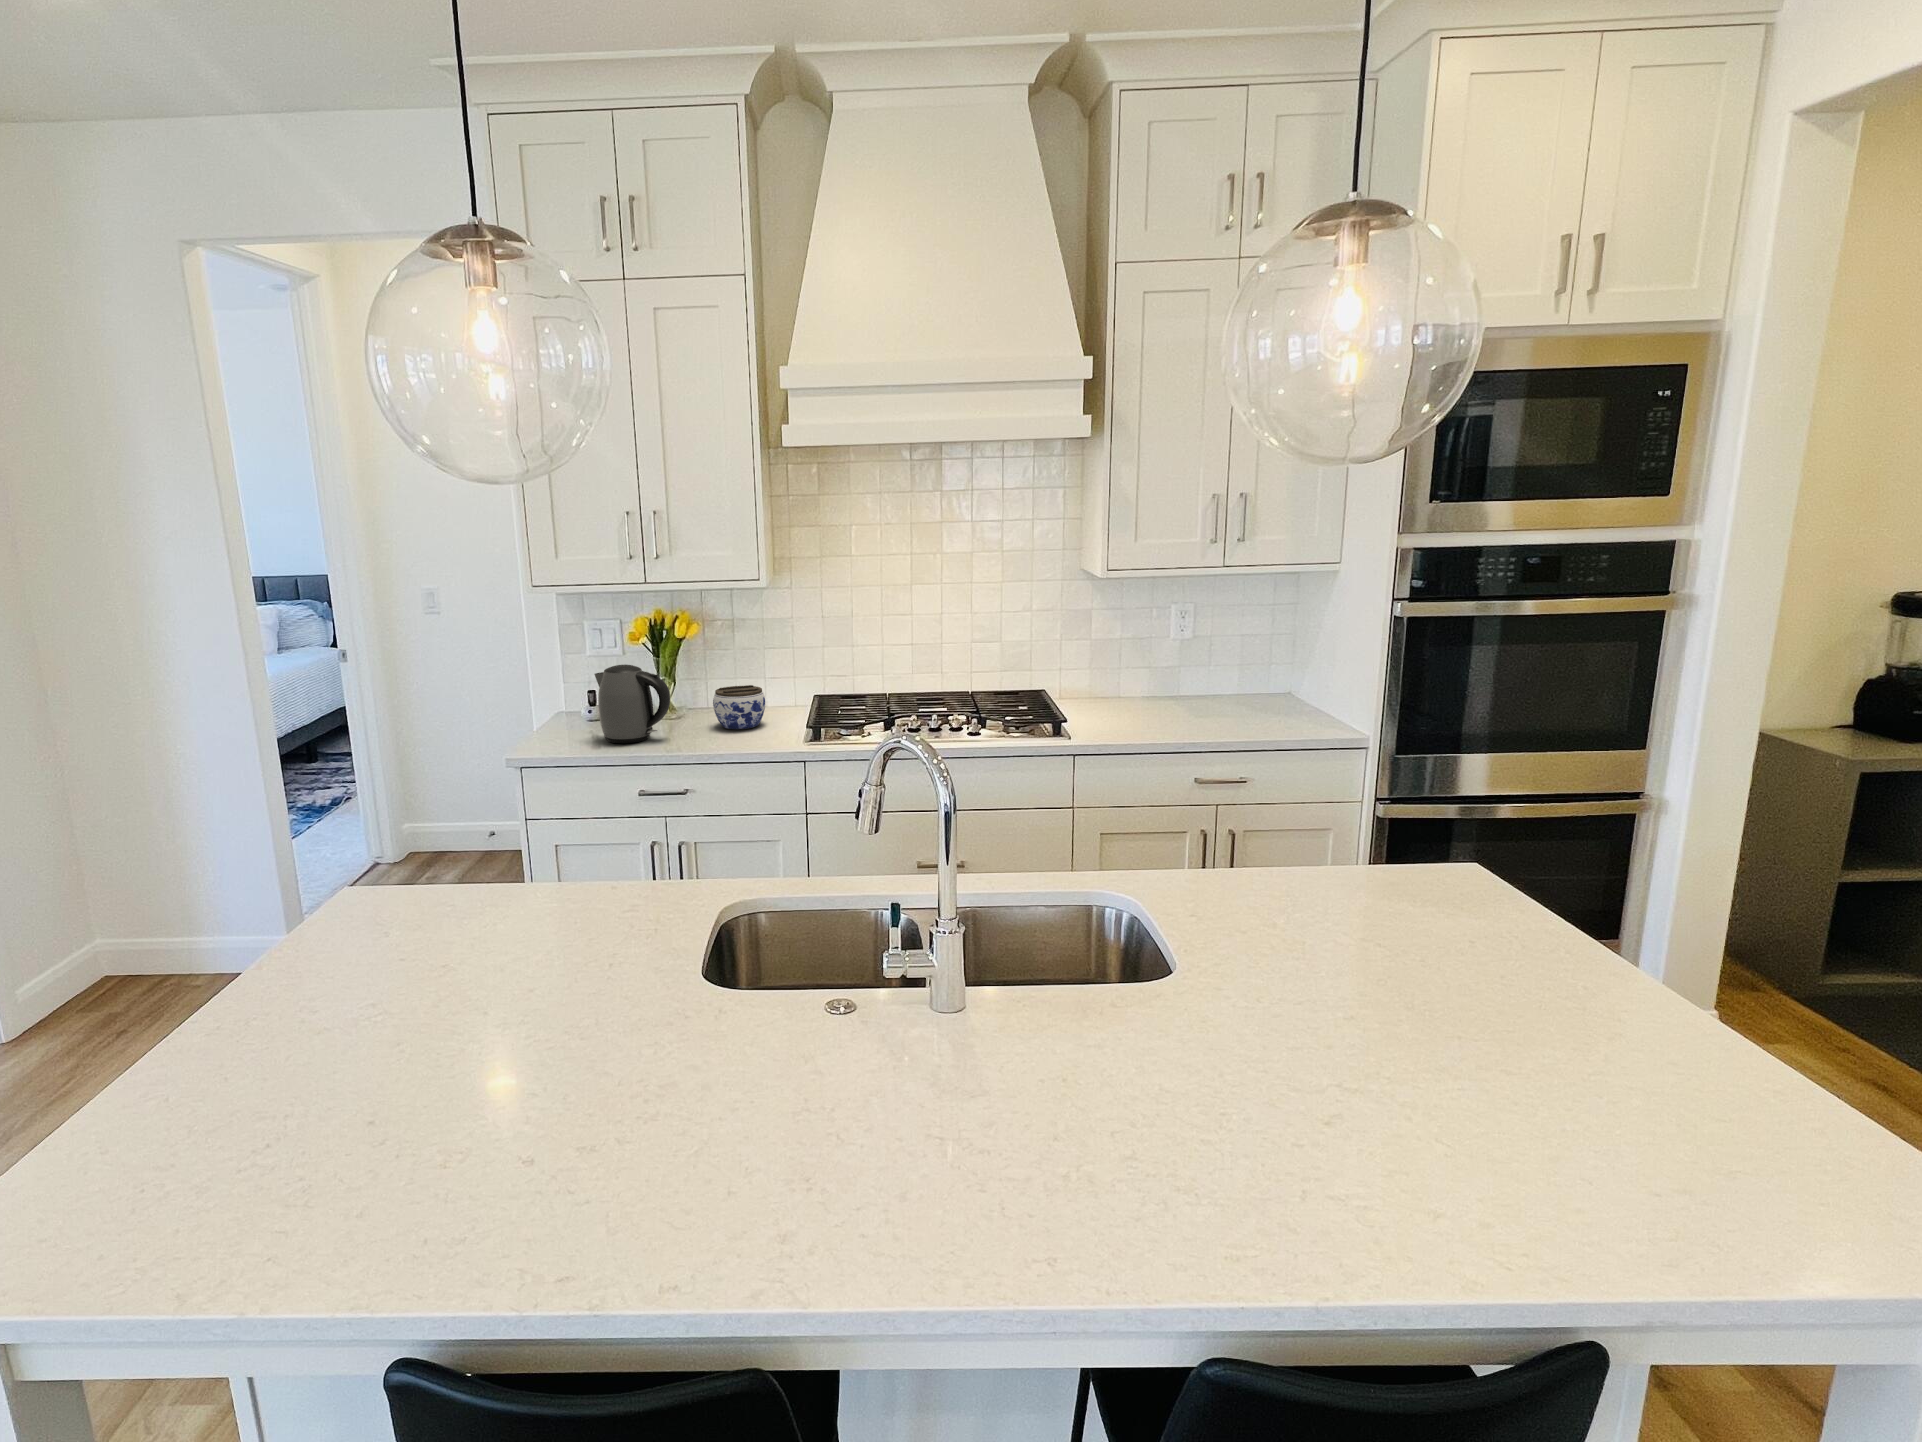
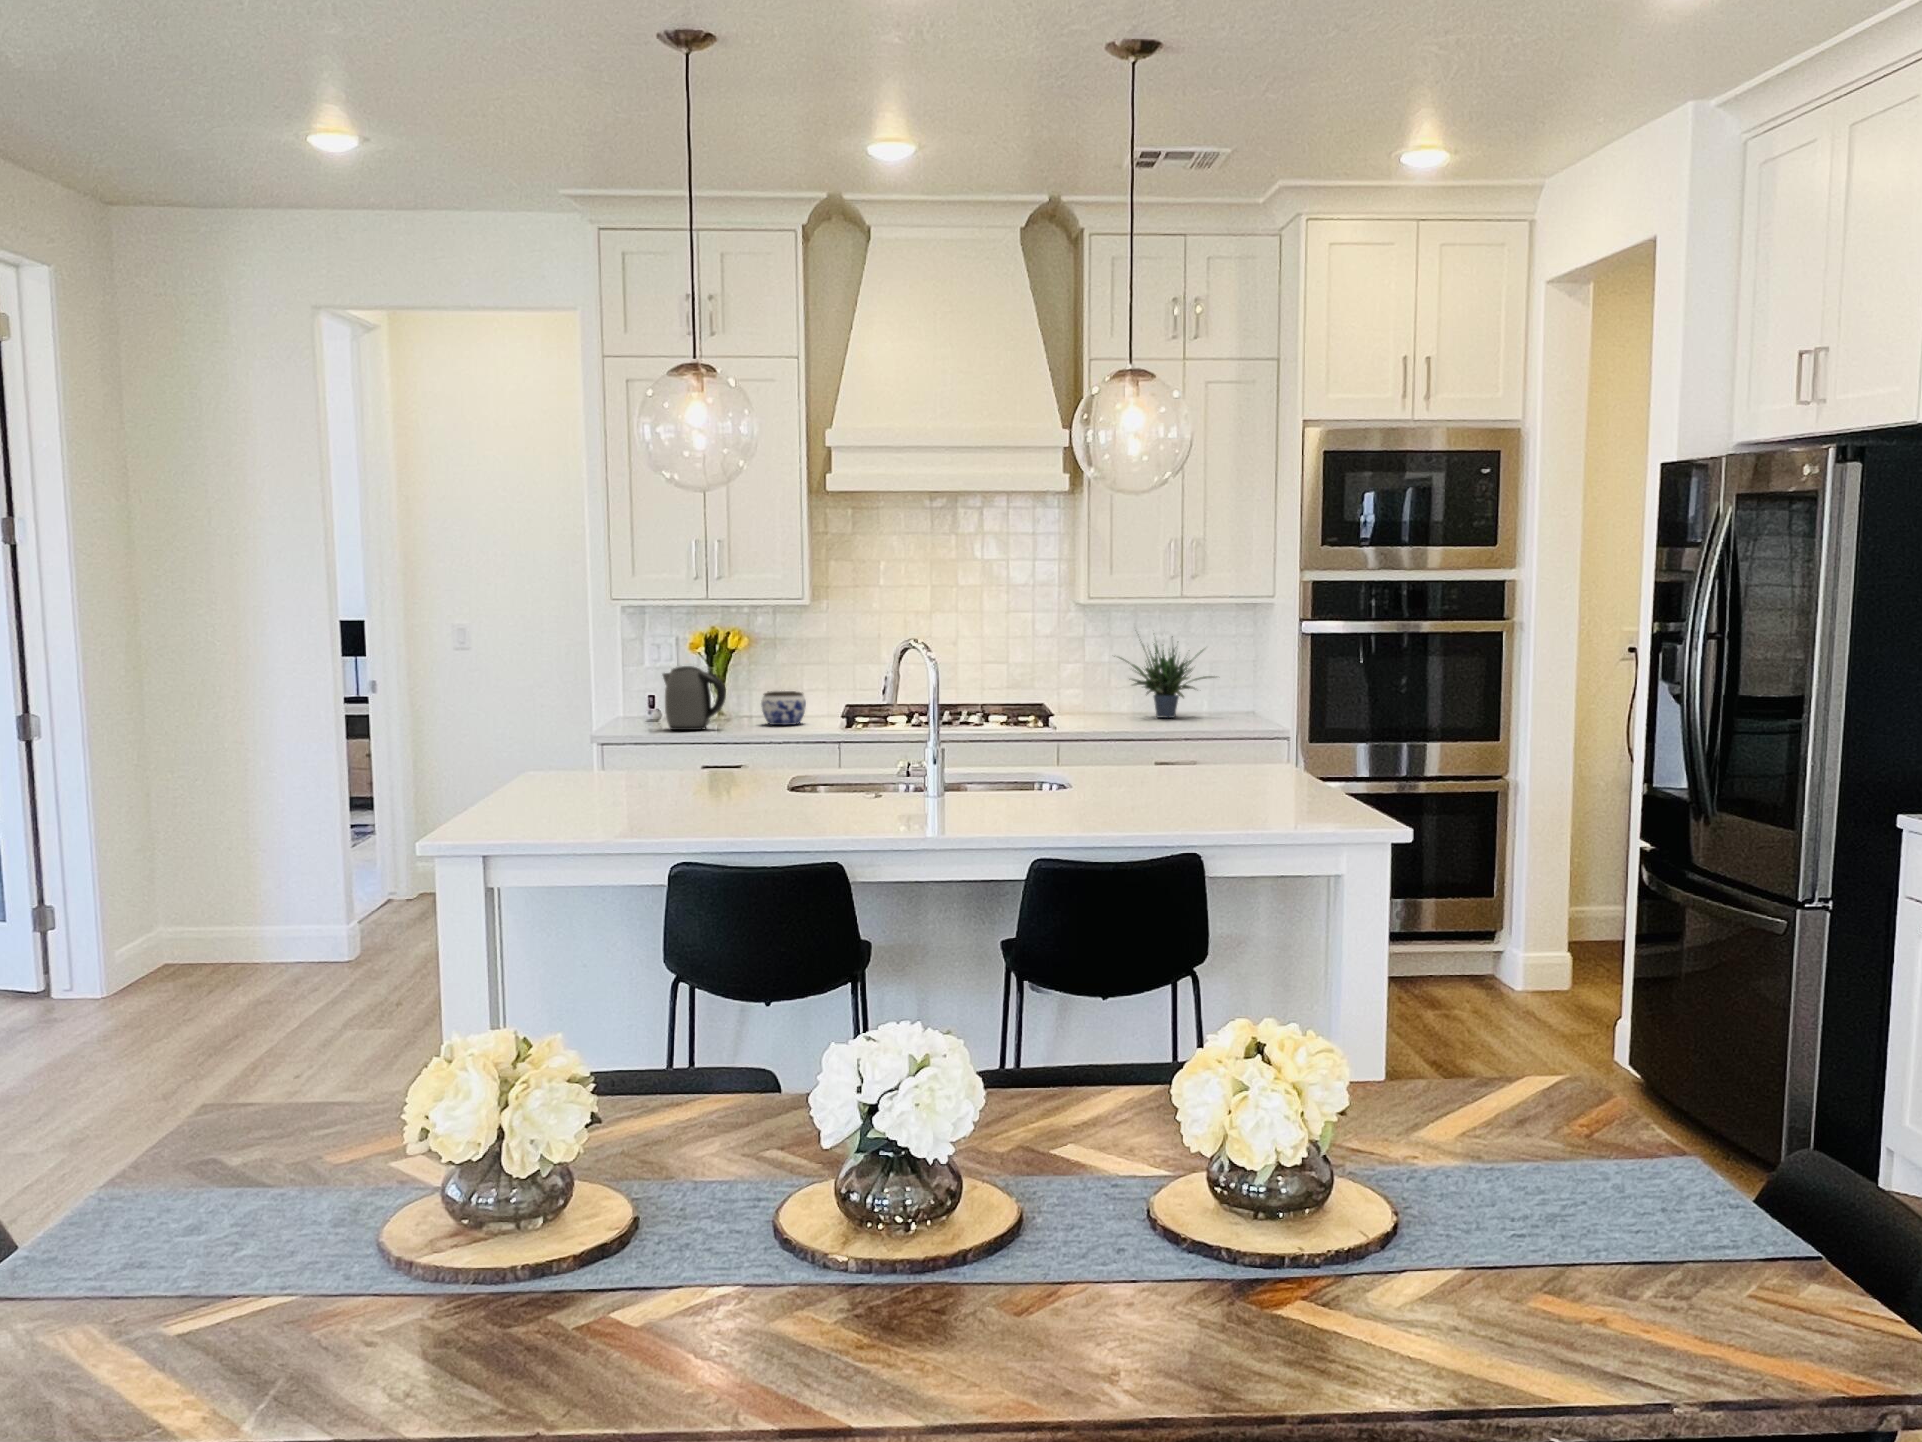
potted plant: none [1132,598,1268,712] -> present [1114,645,1217,718]

